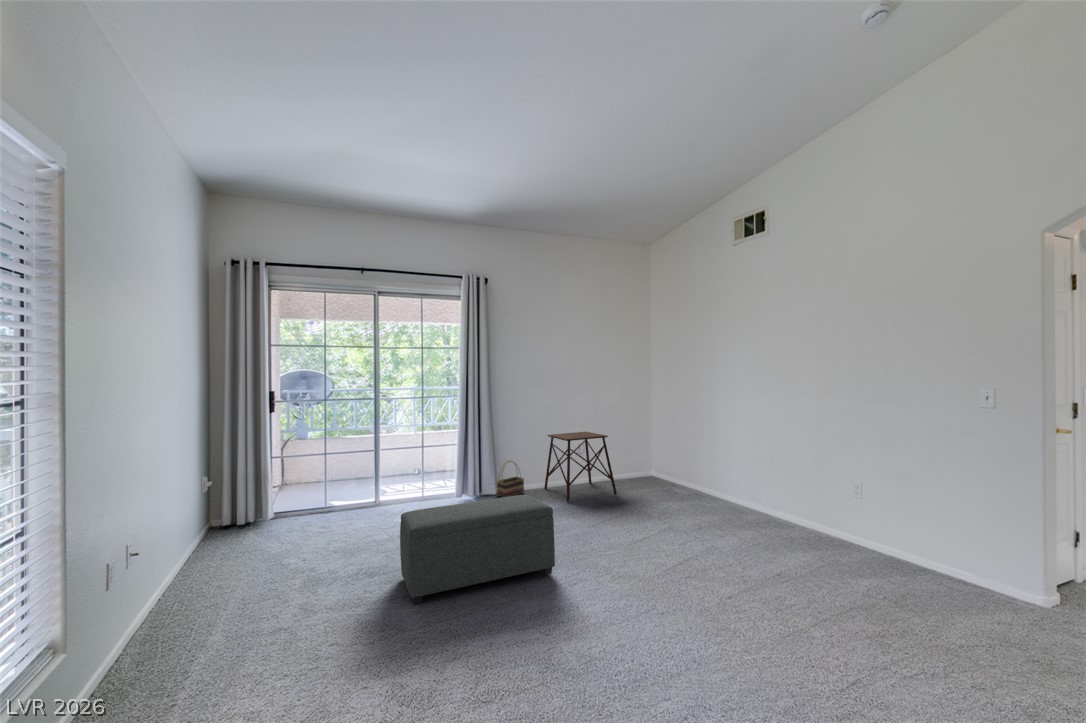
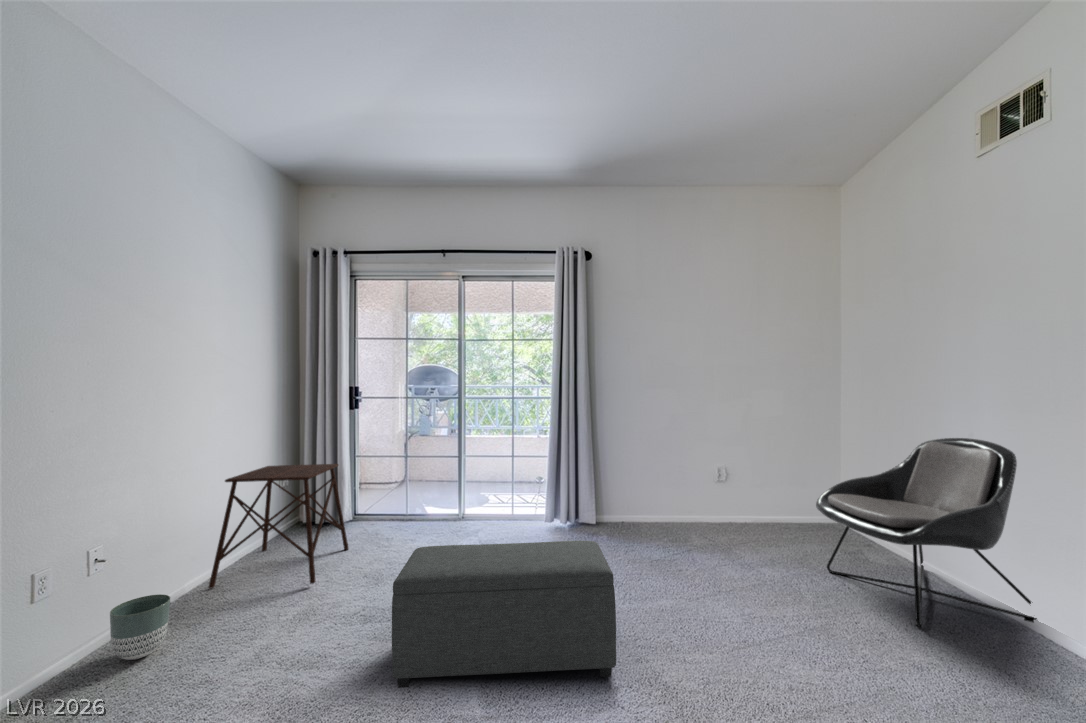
lounge chair: none [650,414,761,525] -> present [816,438,1037,627]
side table: present [544,432,617,502] -> present [209,464,349,588]
basket: present [497,461,524,497] -> none [599,480,635,527]
planter: none [140,578,191,633] -> present [110,594,170,660]

